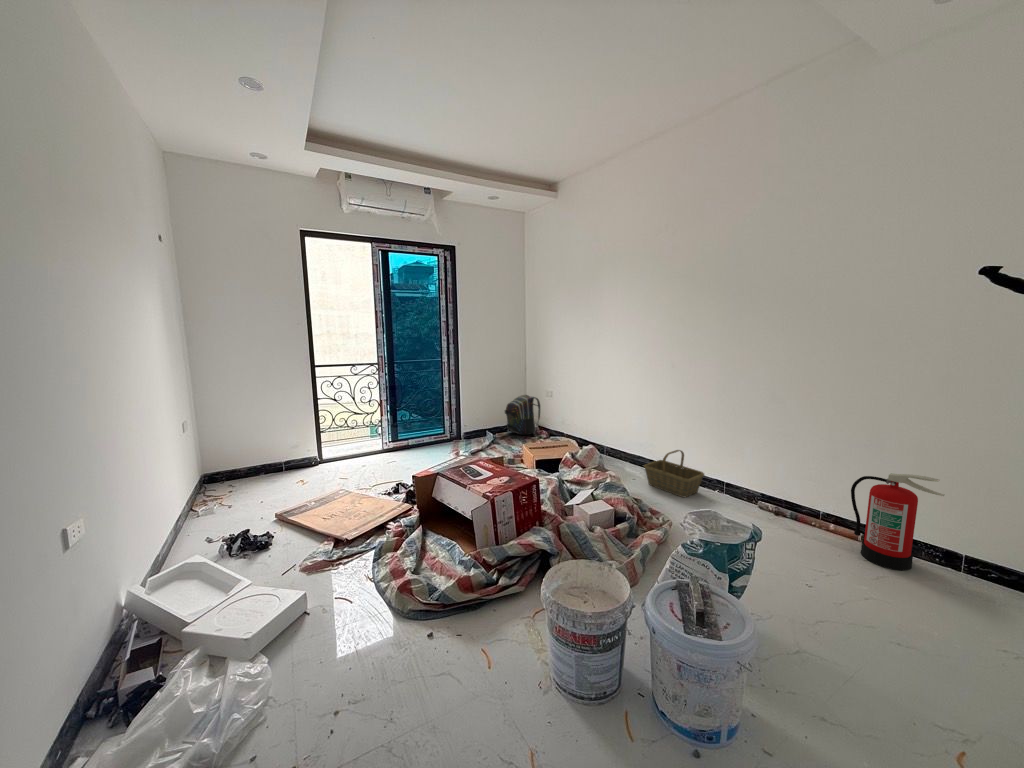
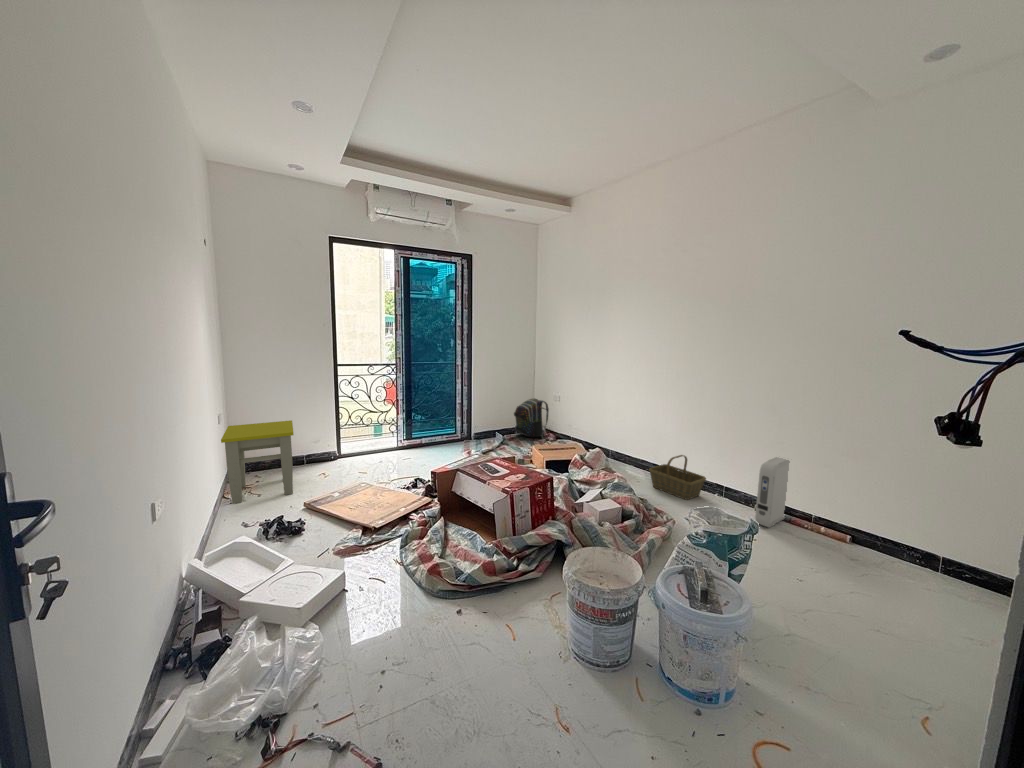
stool: none [184,426,268,516] -> present [221,420,294,504]
air purifier: none [758,449,797,526] -> present [755,457,790,528]
fire extinguisher: present [851,473,944,571] -> none [842,481,926,570]

